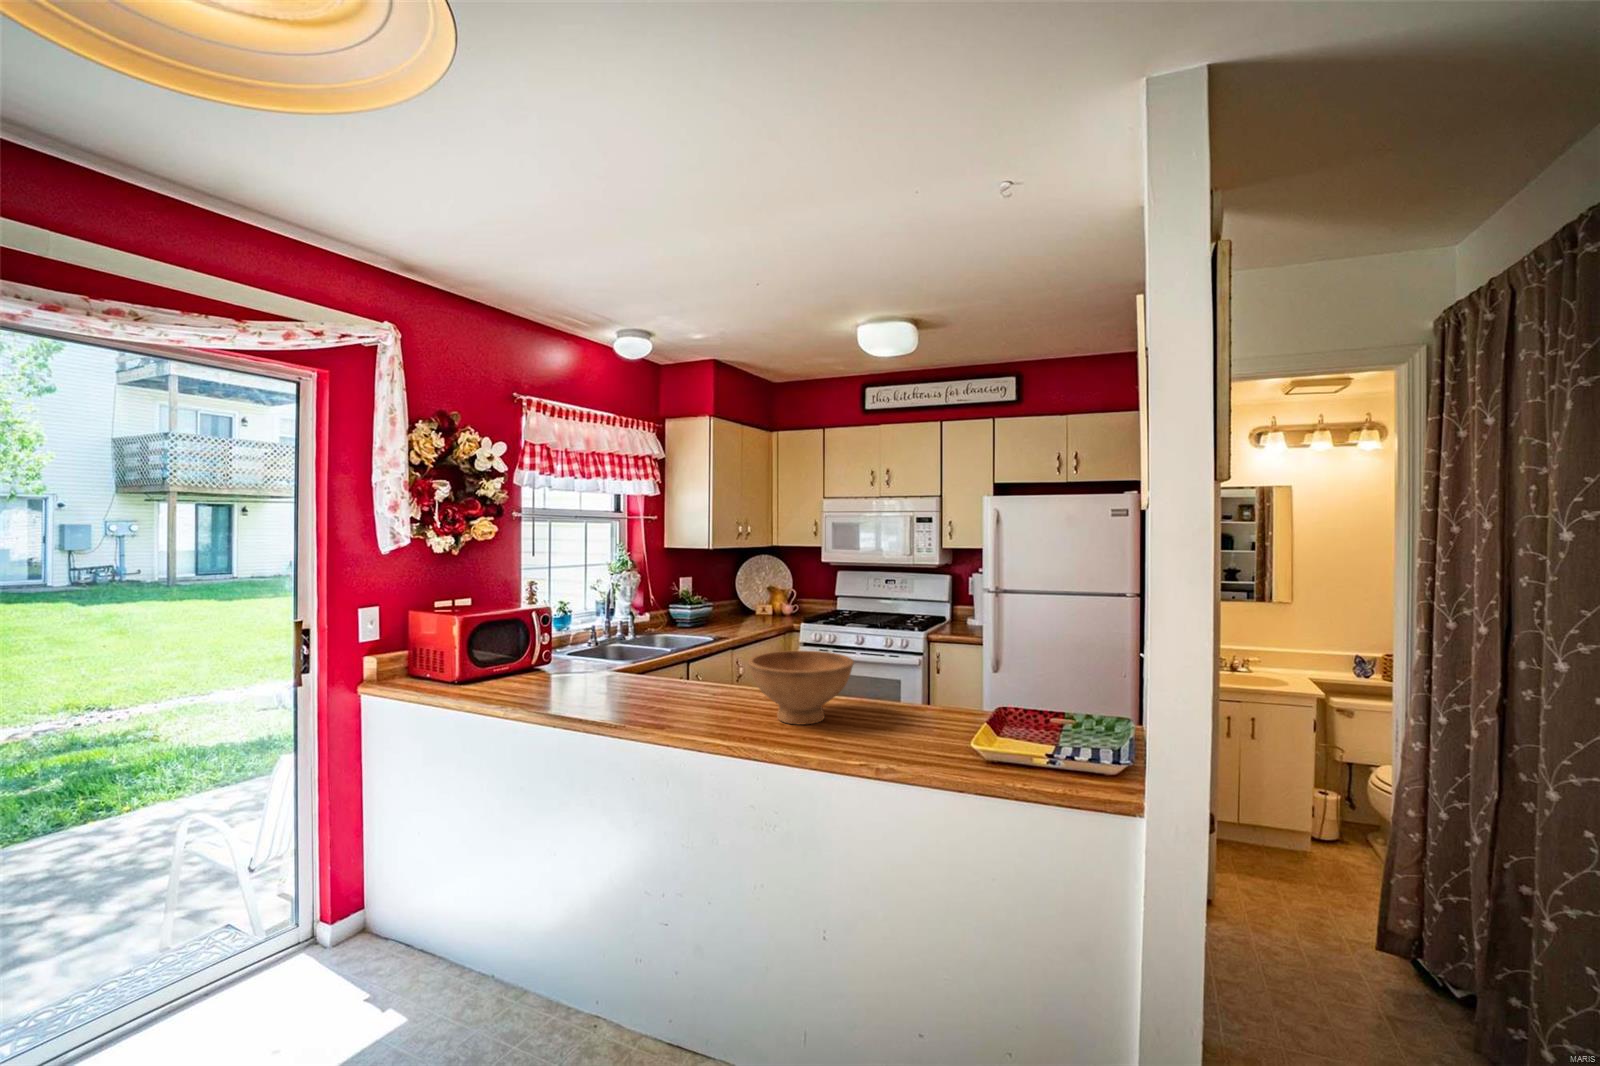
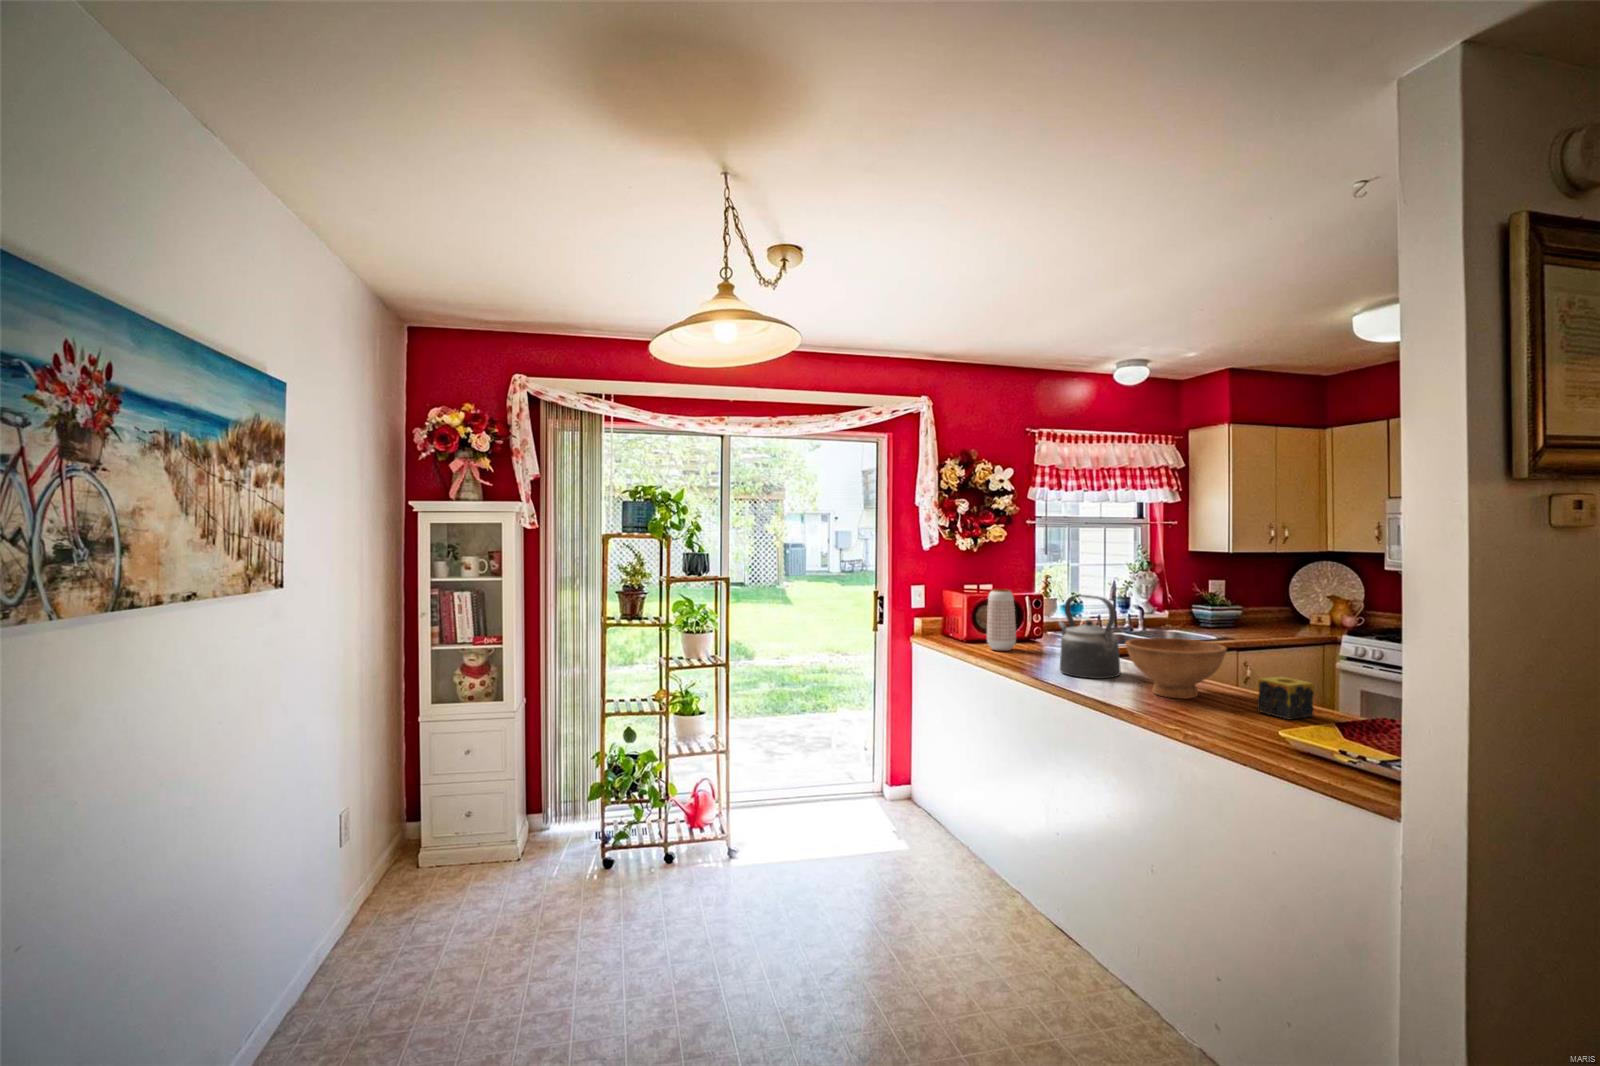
vase: none [502,605,543,691] -> present [987,589,1016,651]
kettle: none [630,607,715,715] -> present [1059,595,1121,679]
candle: none [899,681,943,728] -> present [1257,676,1314,719]

